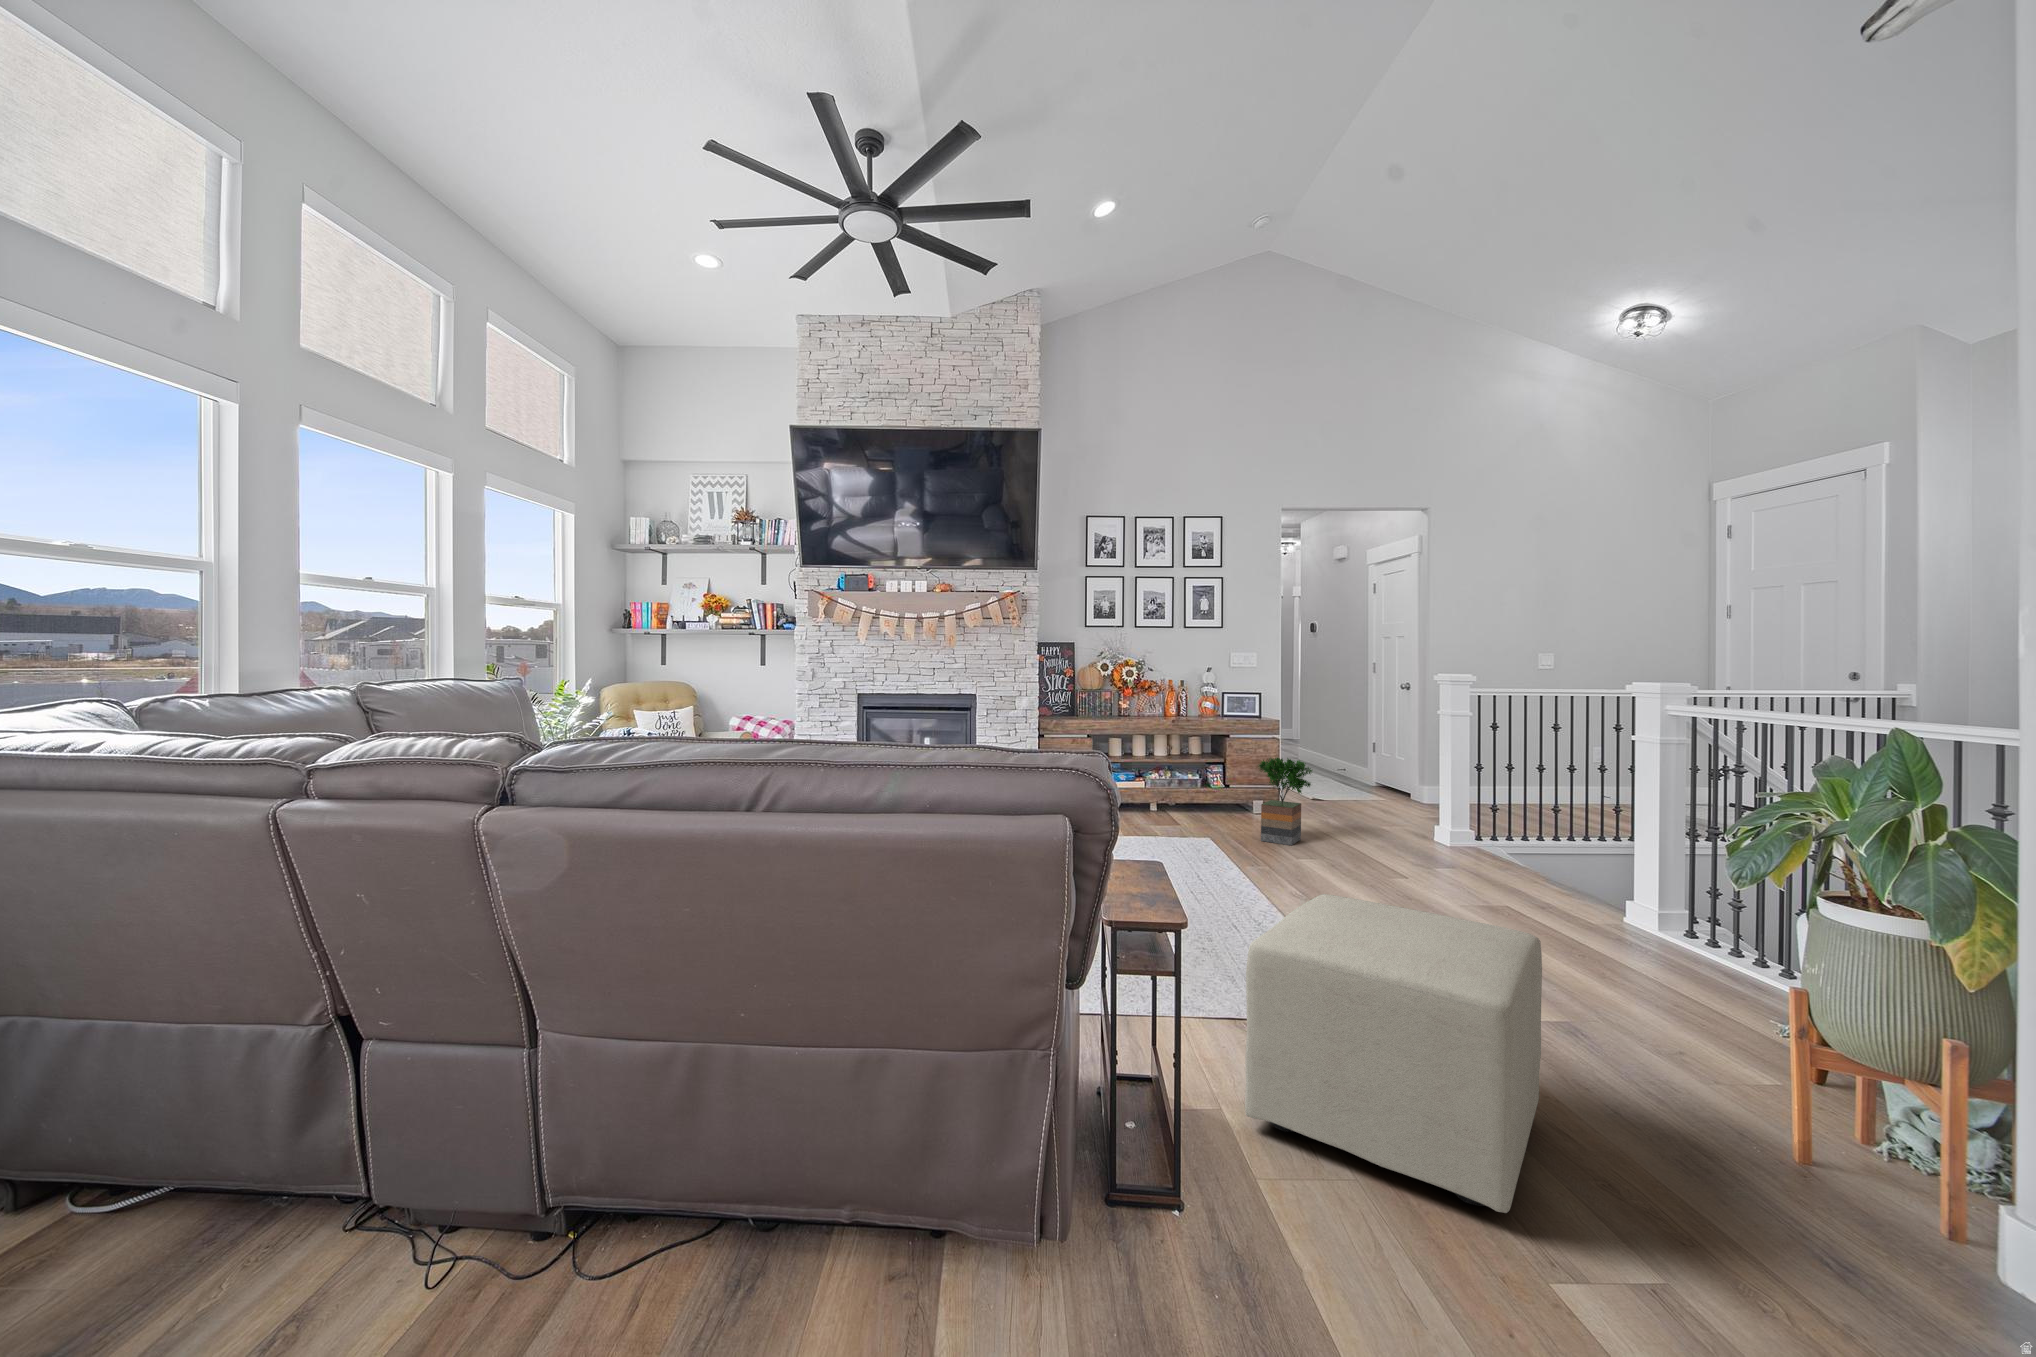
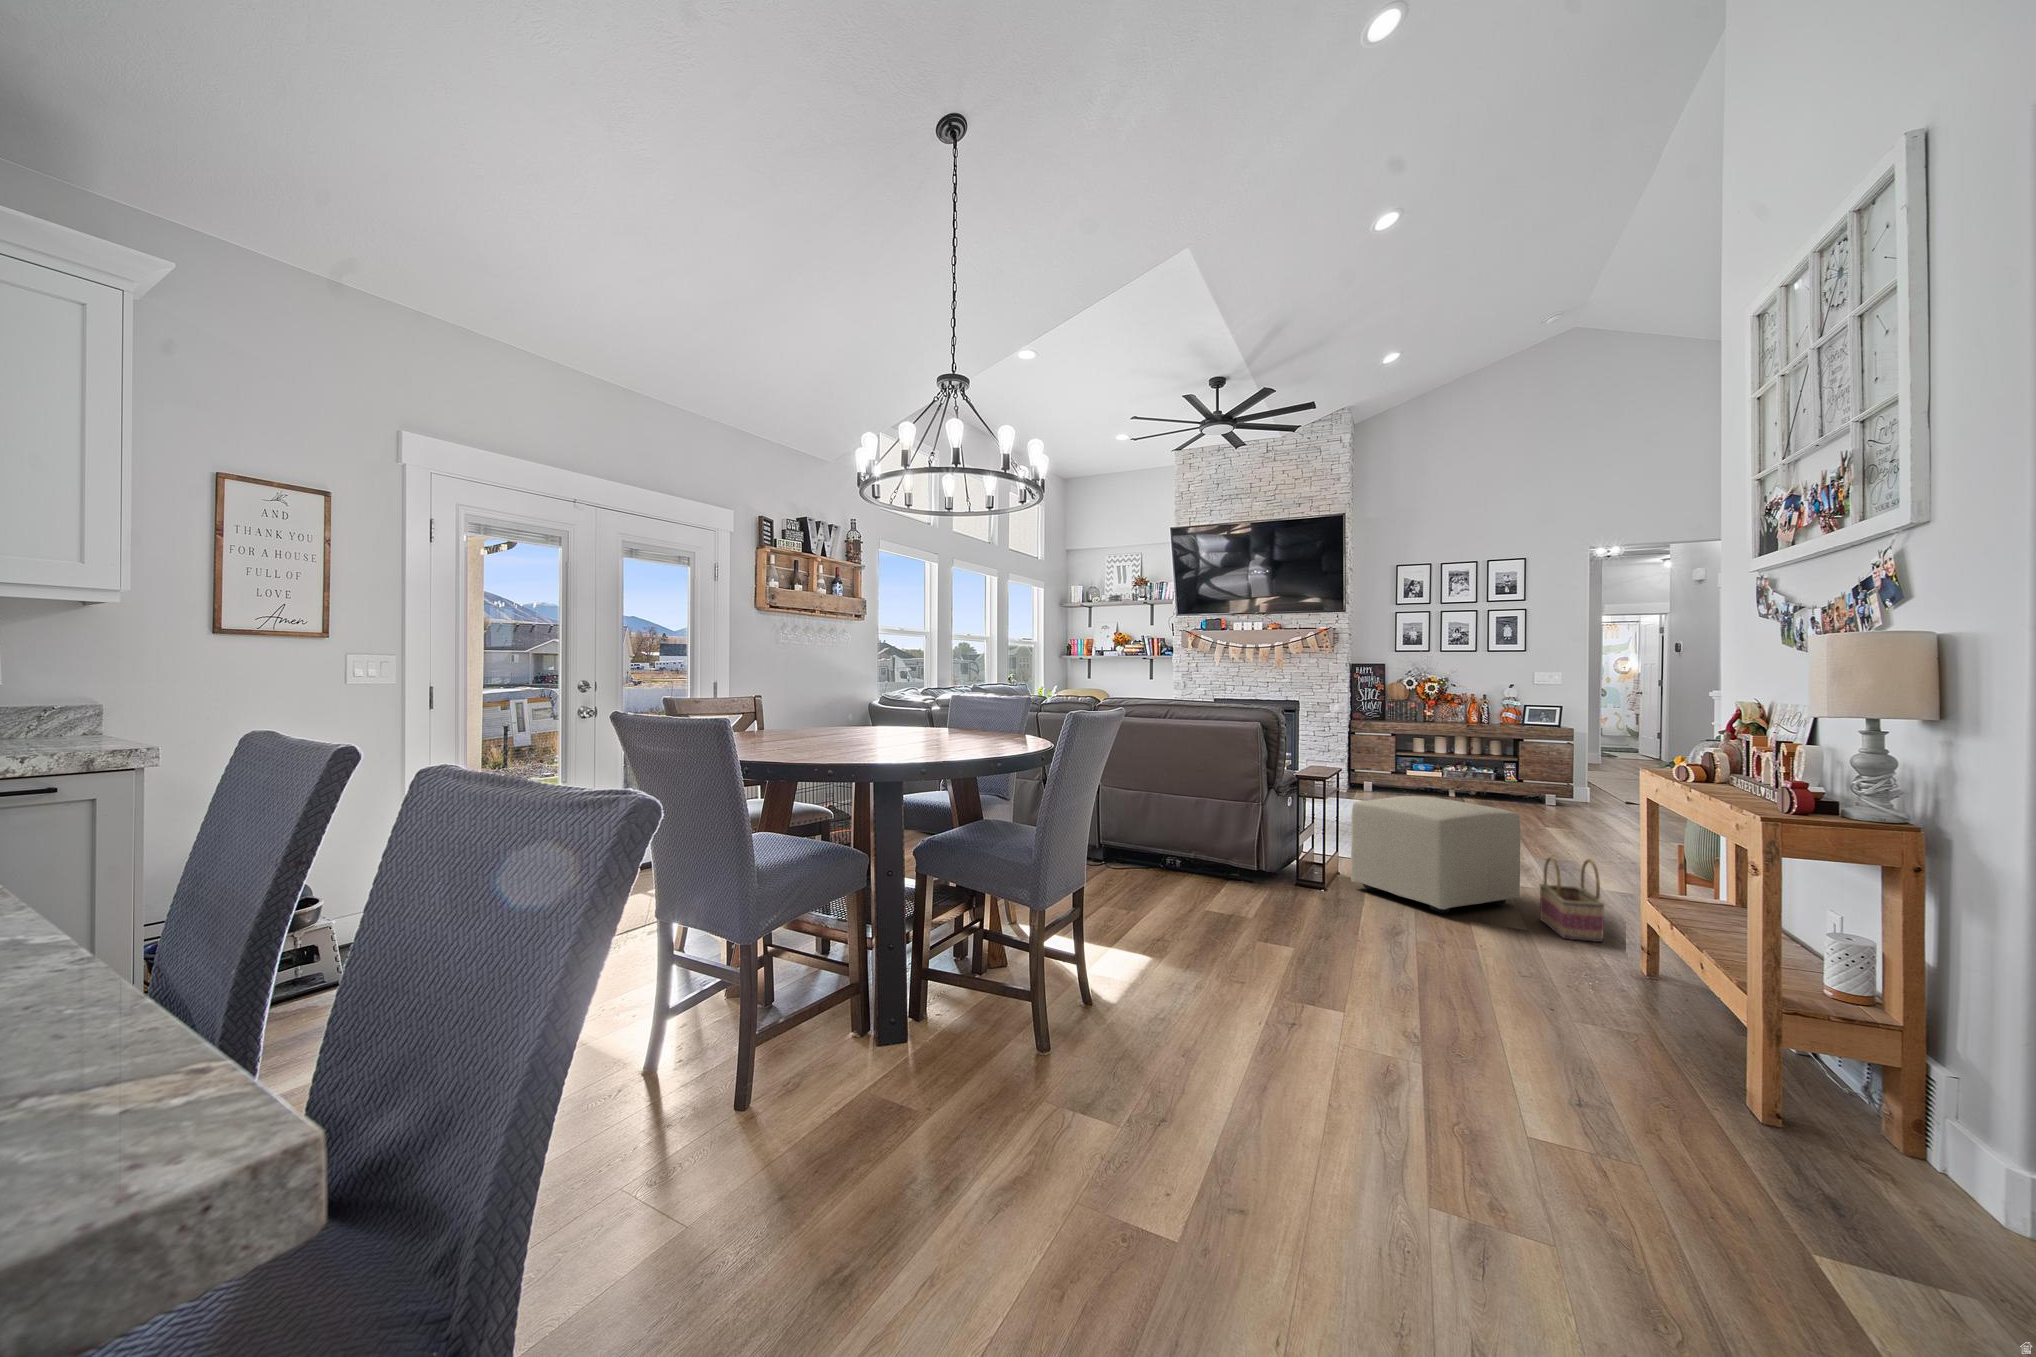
potted tree: present [1259,758,1312,845] -> none [1522,753,1574,823]
basket: none [1626,1047,1830,1259] -> present [1540,857,1605,942]

